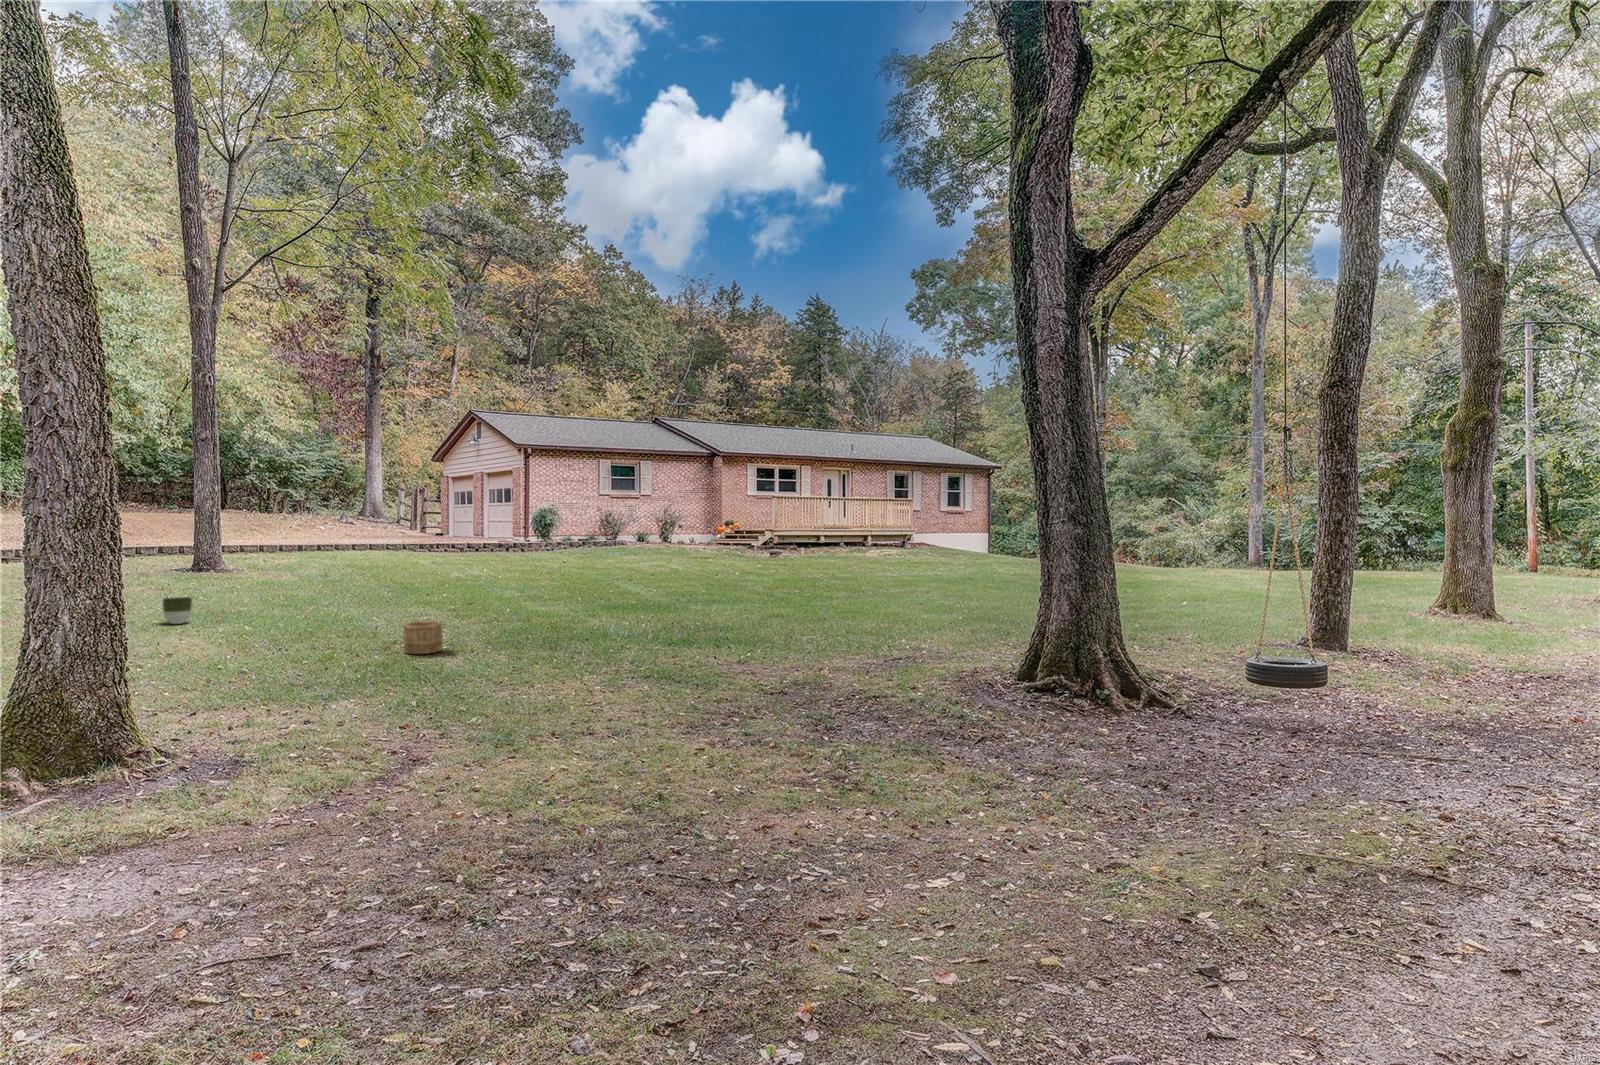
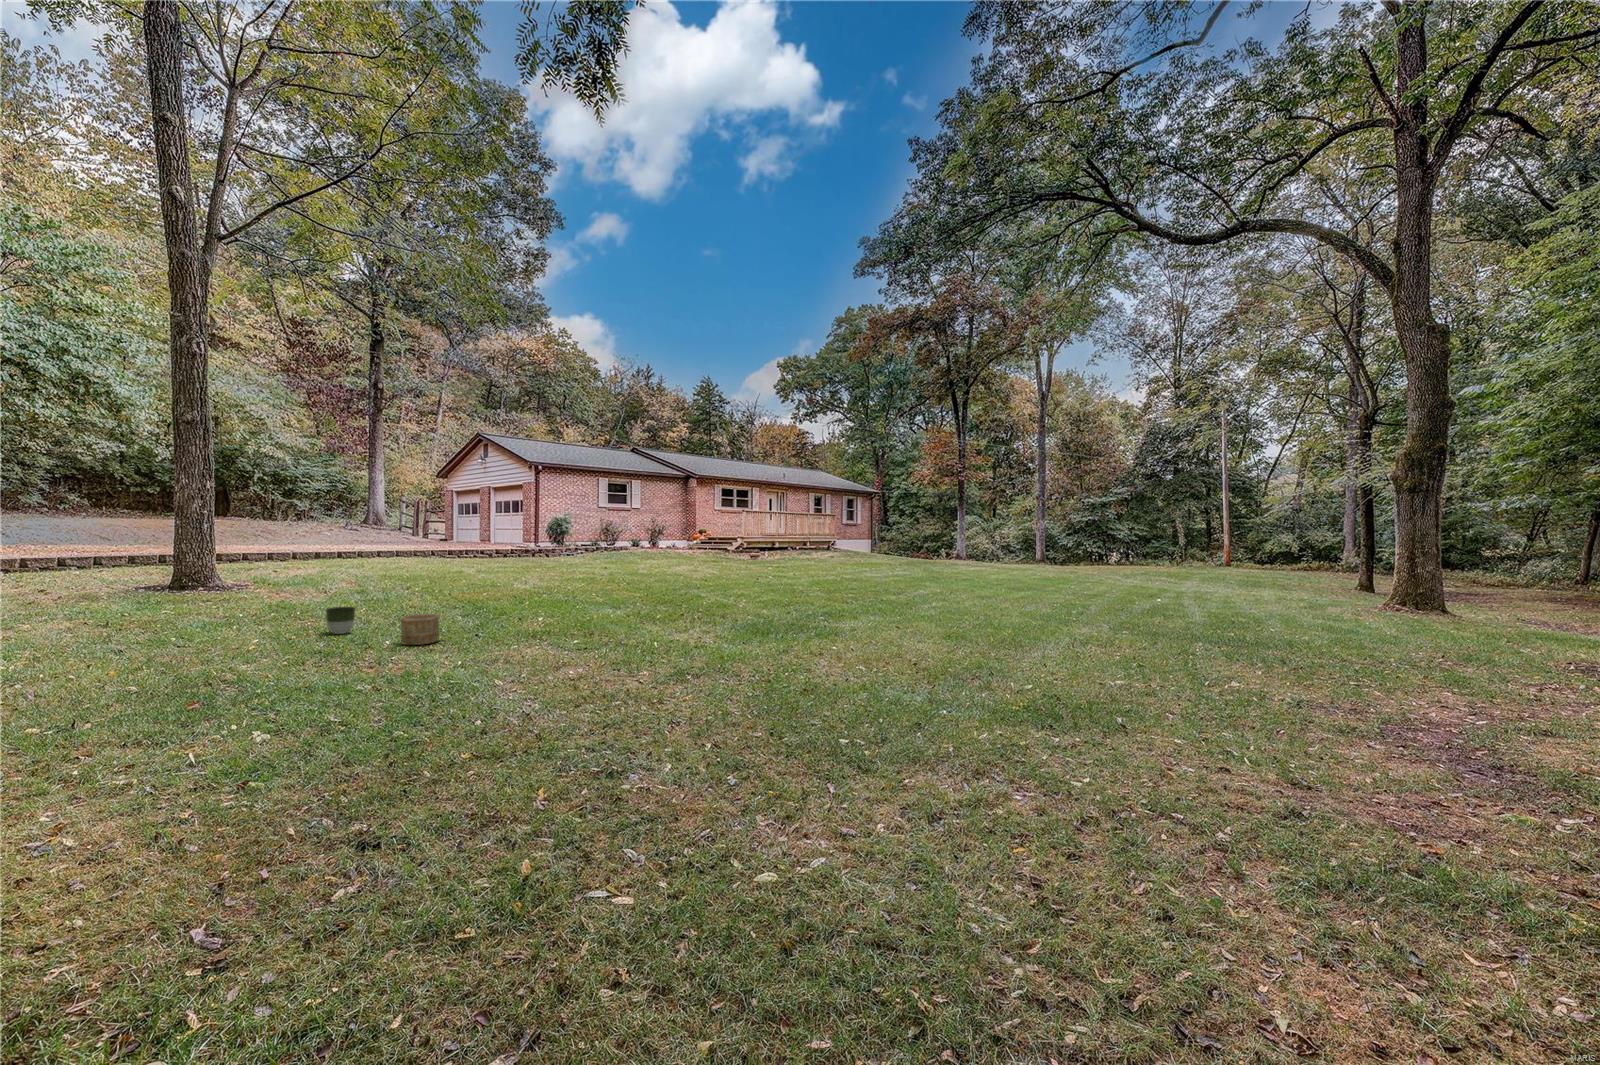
wooden bucket: present [403,621,443,654] -> present [400,614,439,645]

